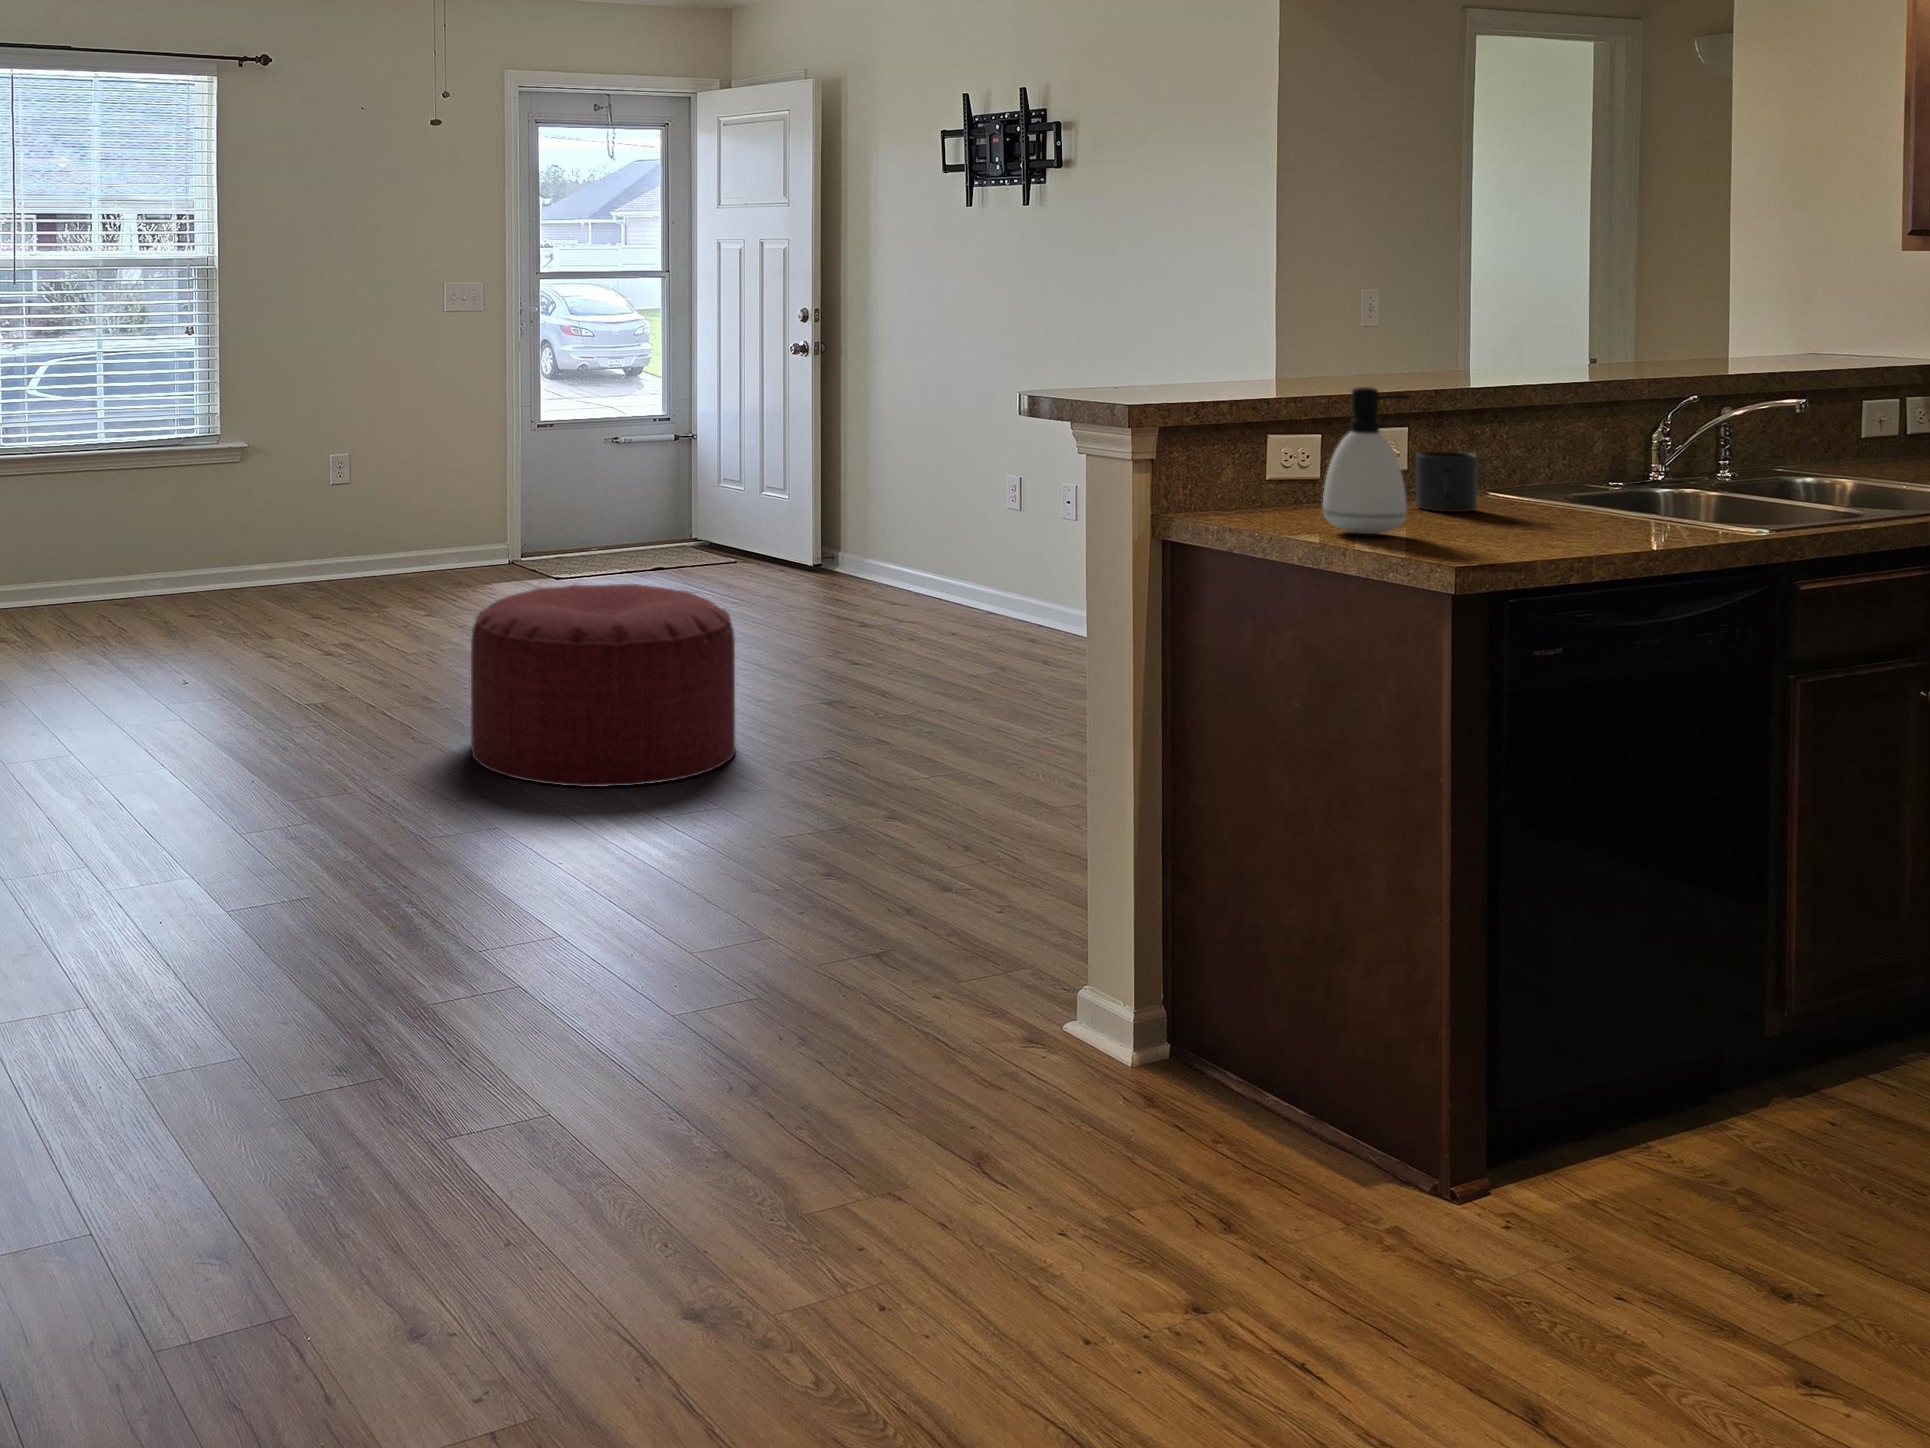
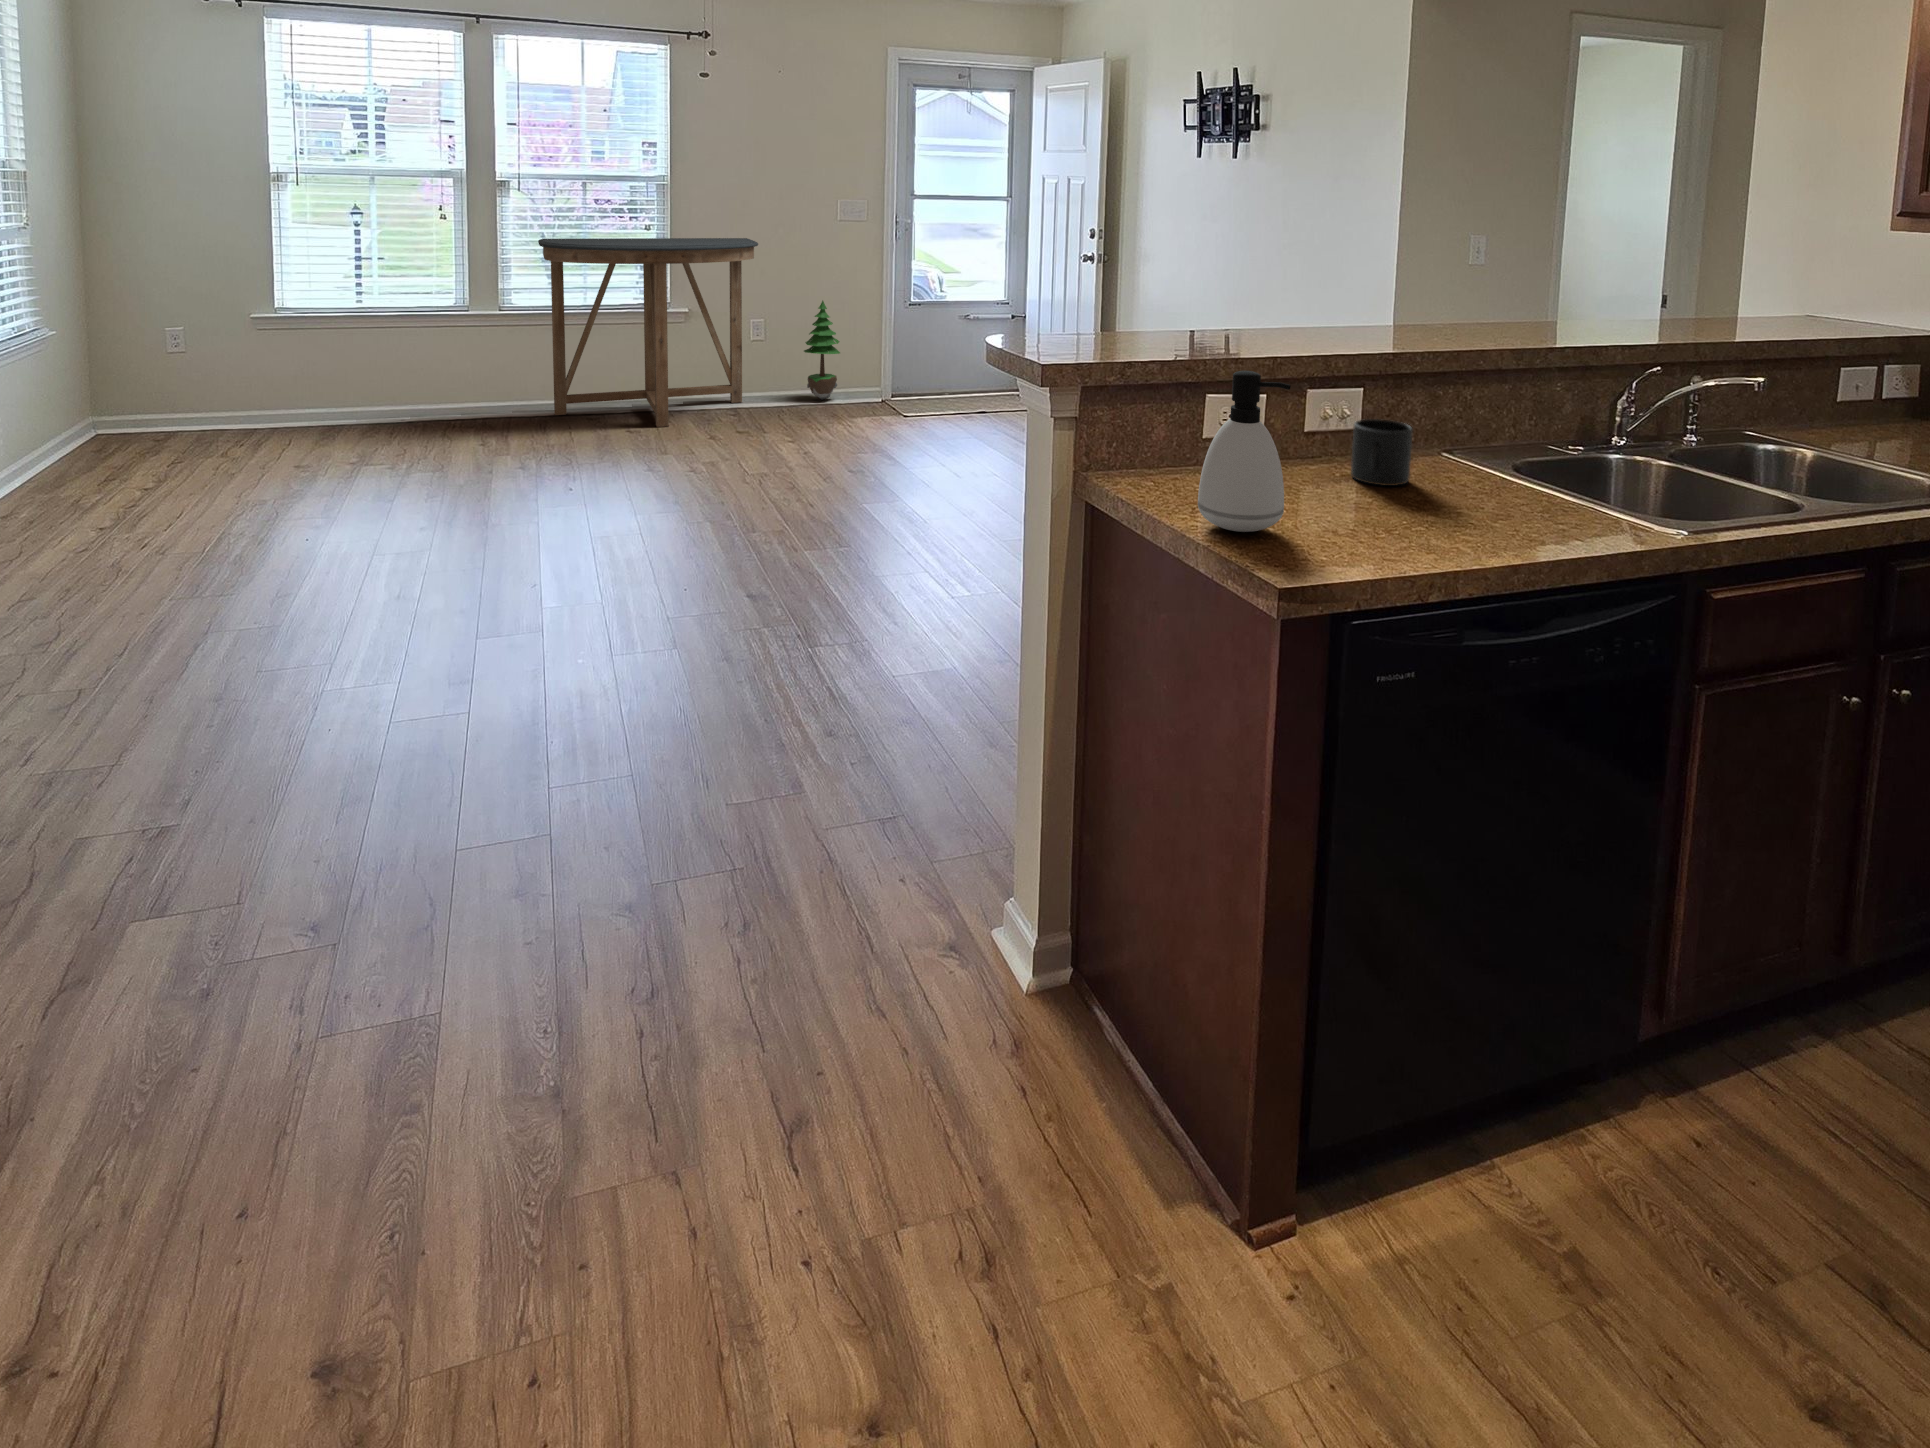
console table: none [33,342,339,616] -> present [538,238,758,427]
potted tree: none [392,428,445,576] -> present [804,301,840,400]
ottoman: present [471,584,736,787] -> none [724,437,930,603]

